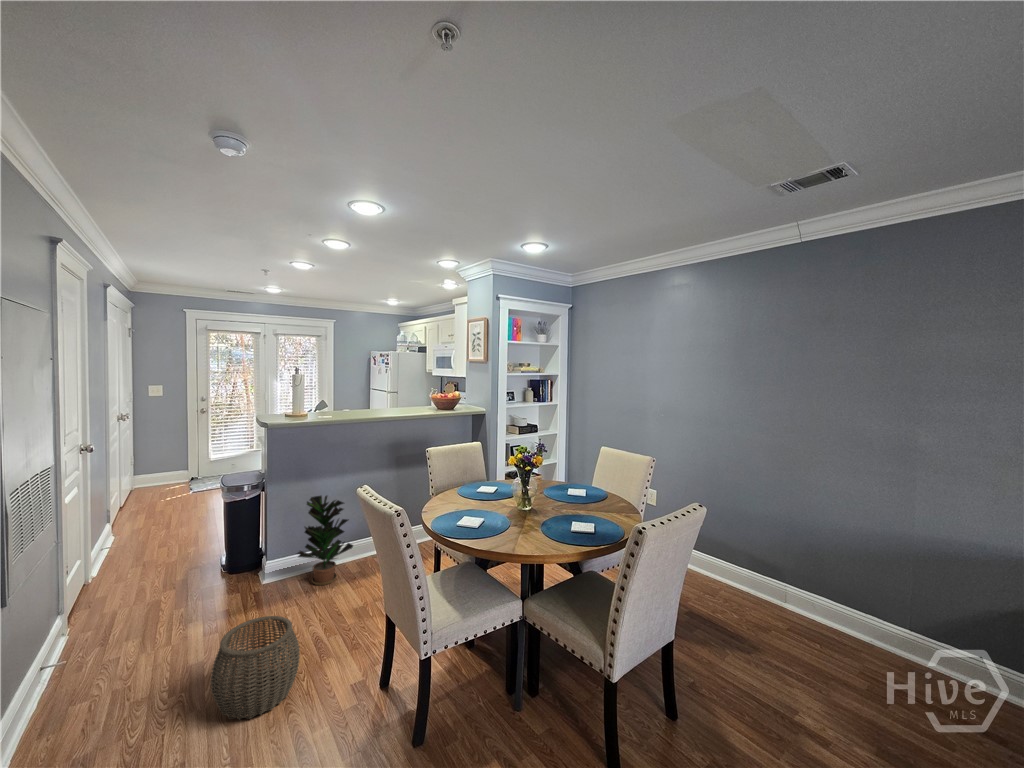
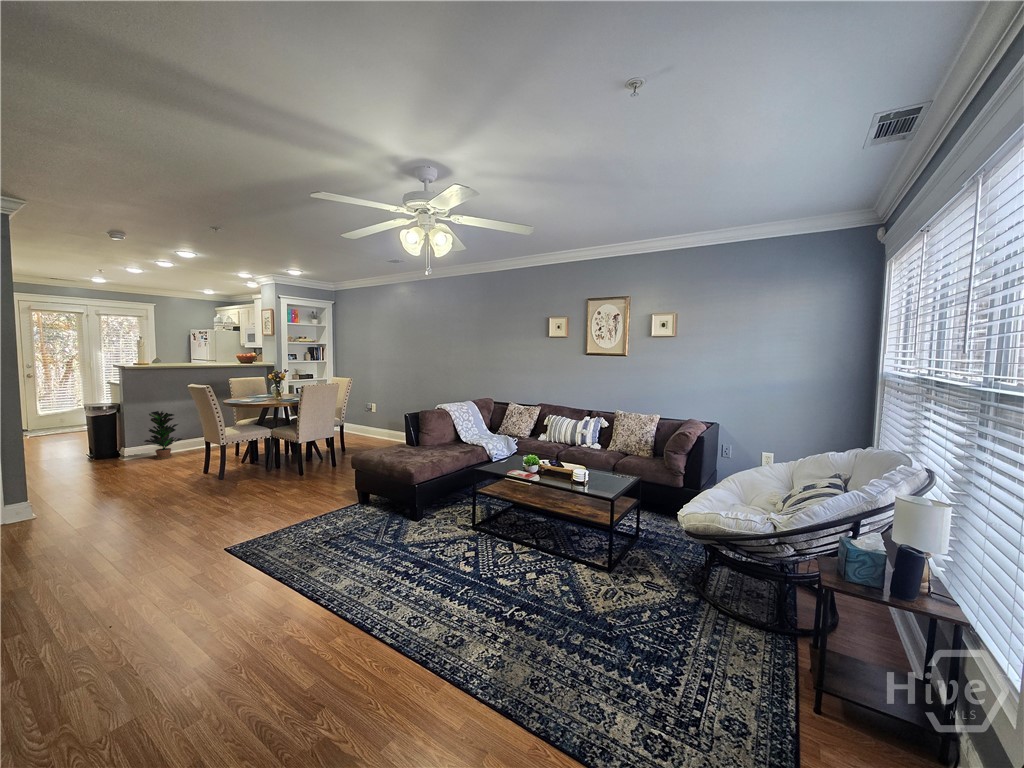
woven basket: present [211,616,300,720] -> none [110,451,156,486]

